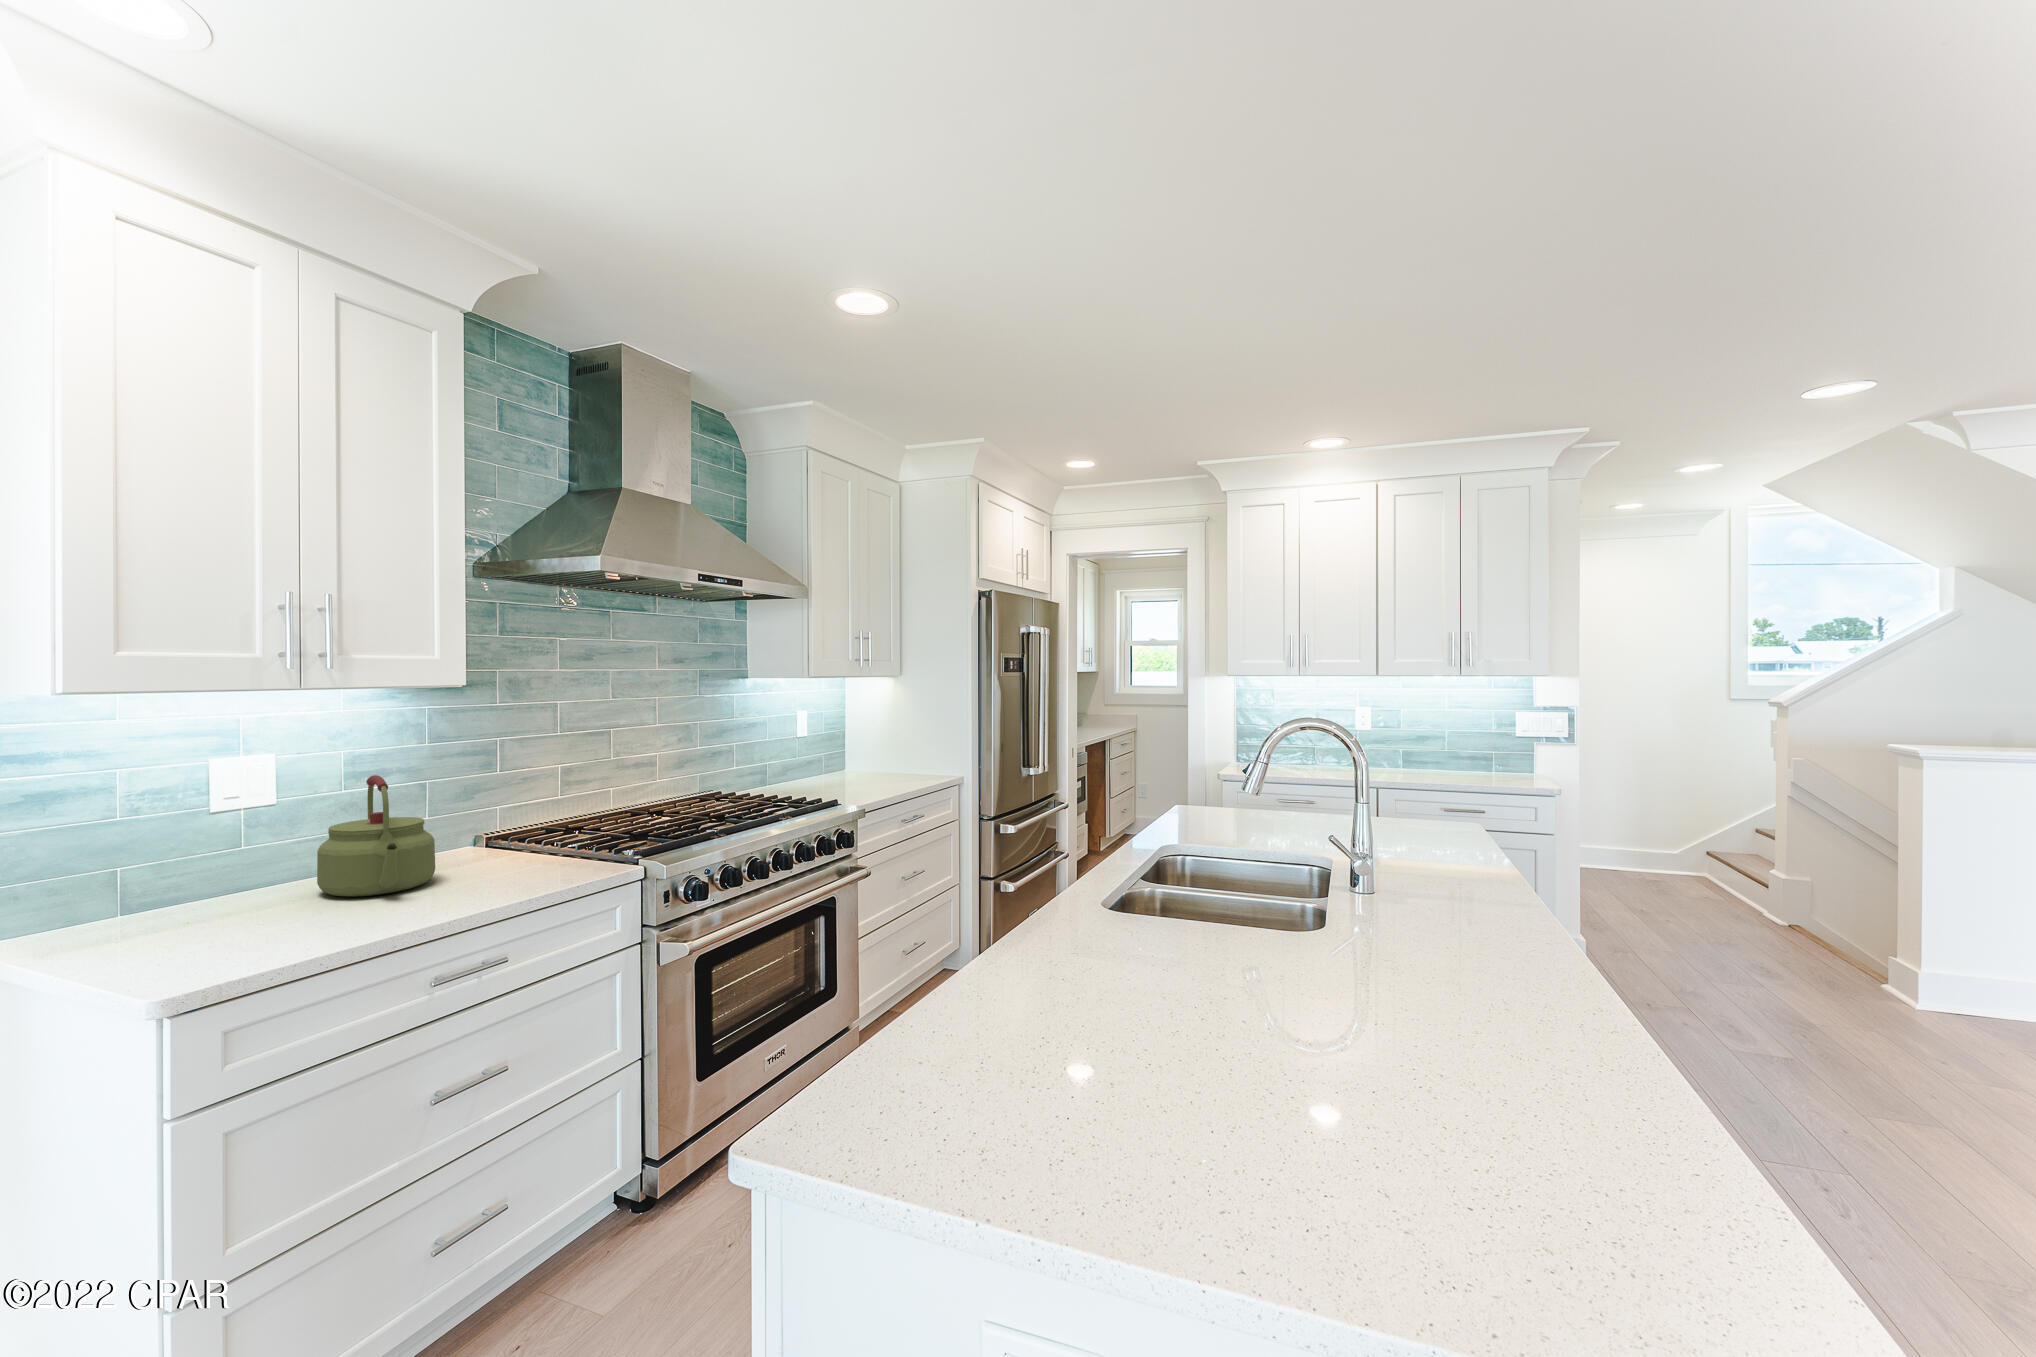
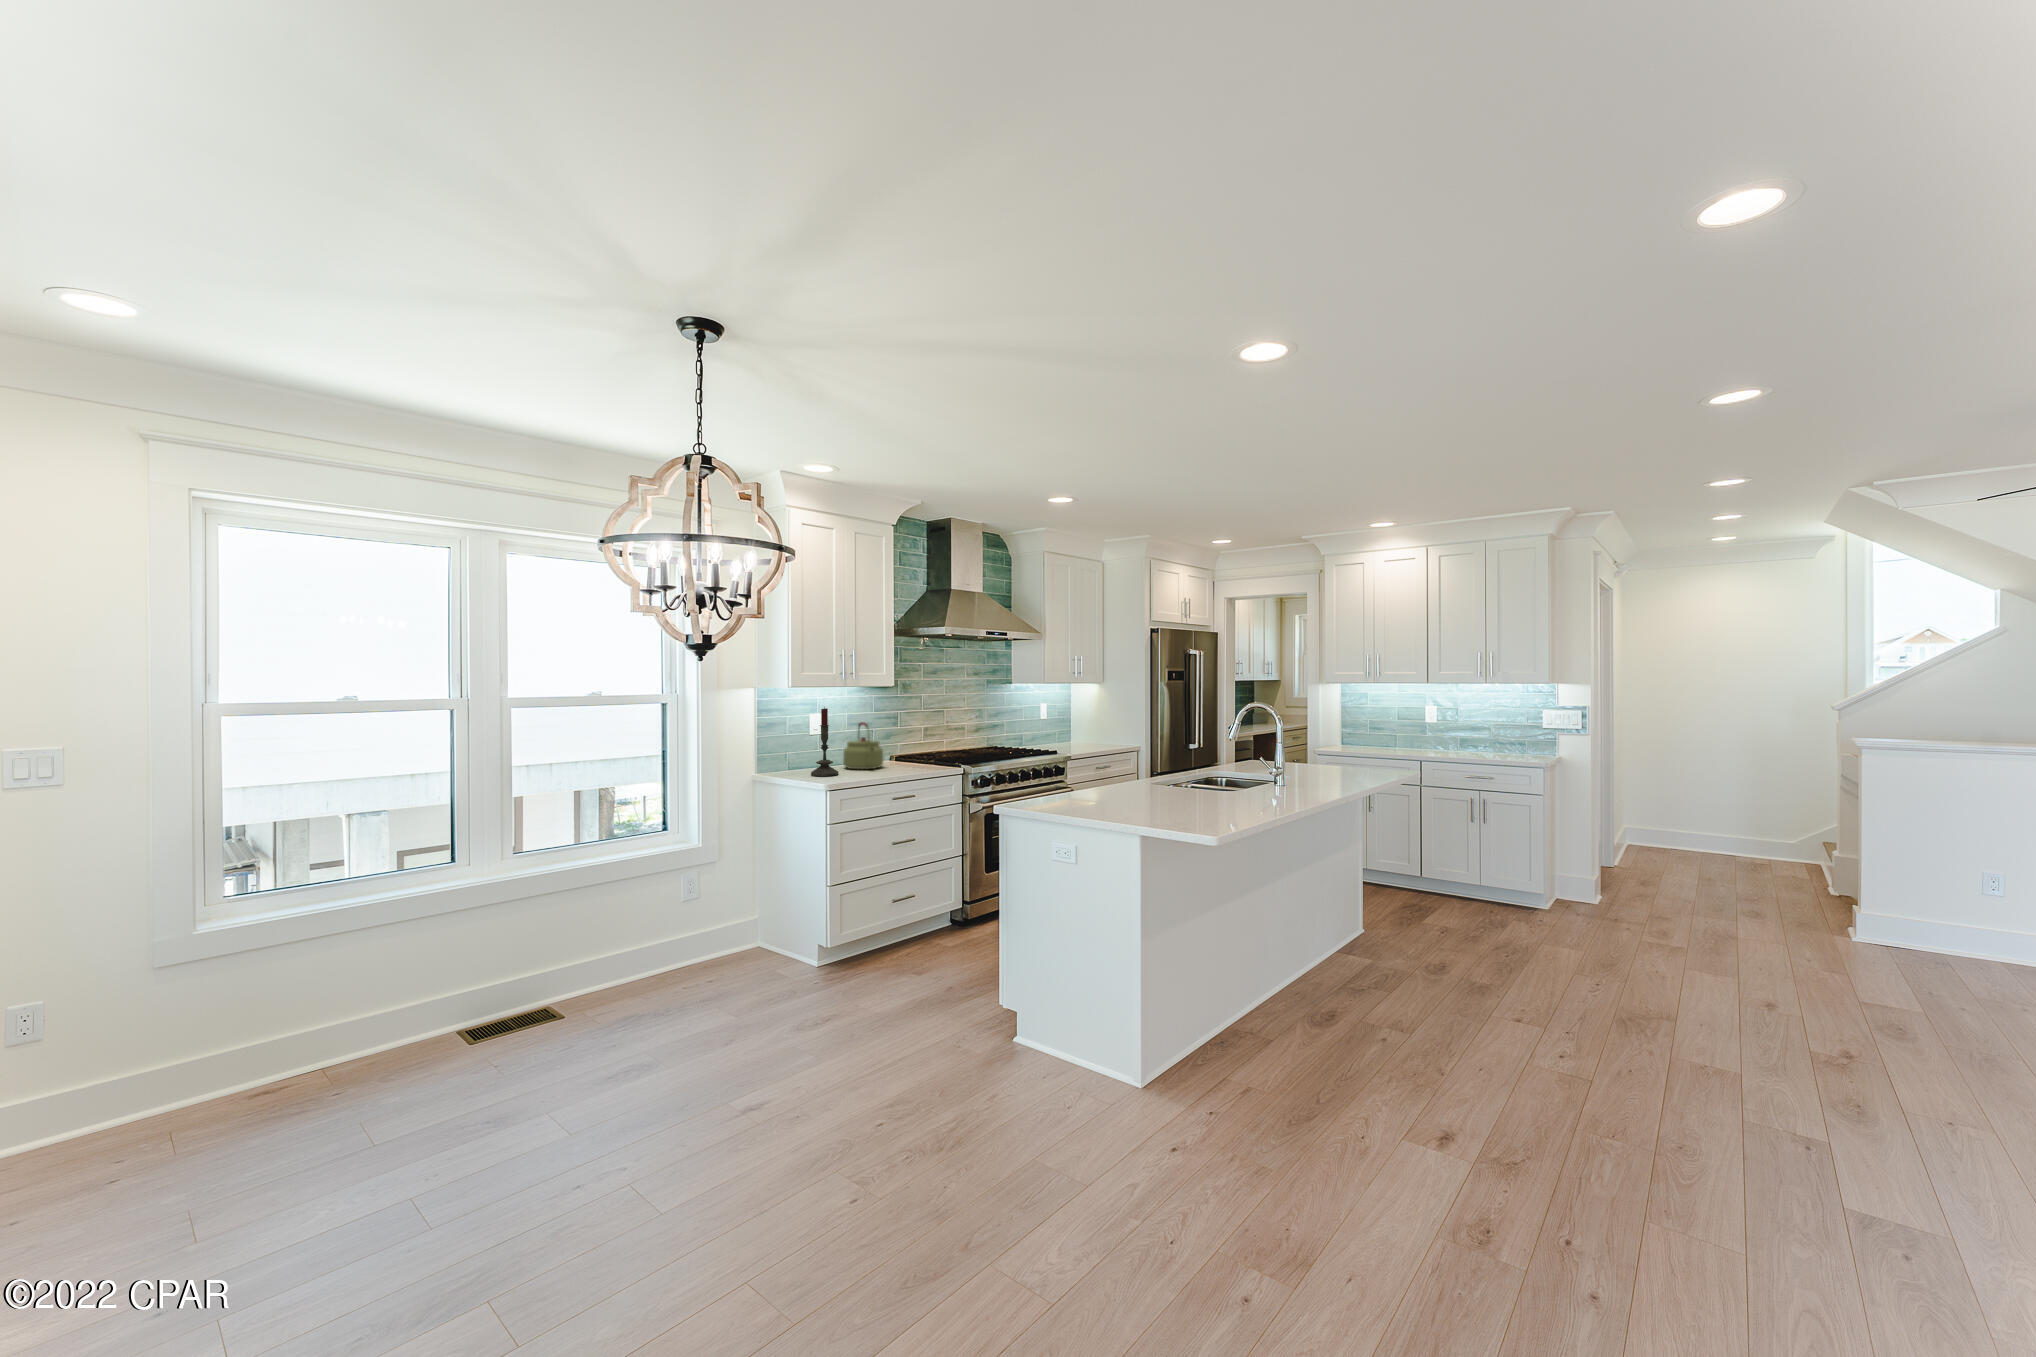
candle: none [177,746,274,944] -> present [811,708,838,776]

